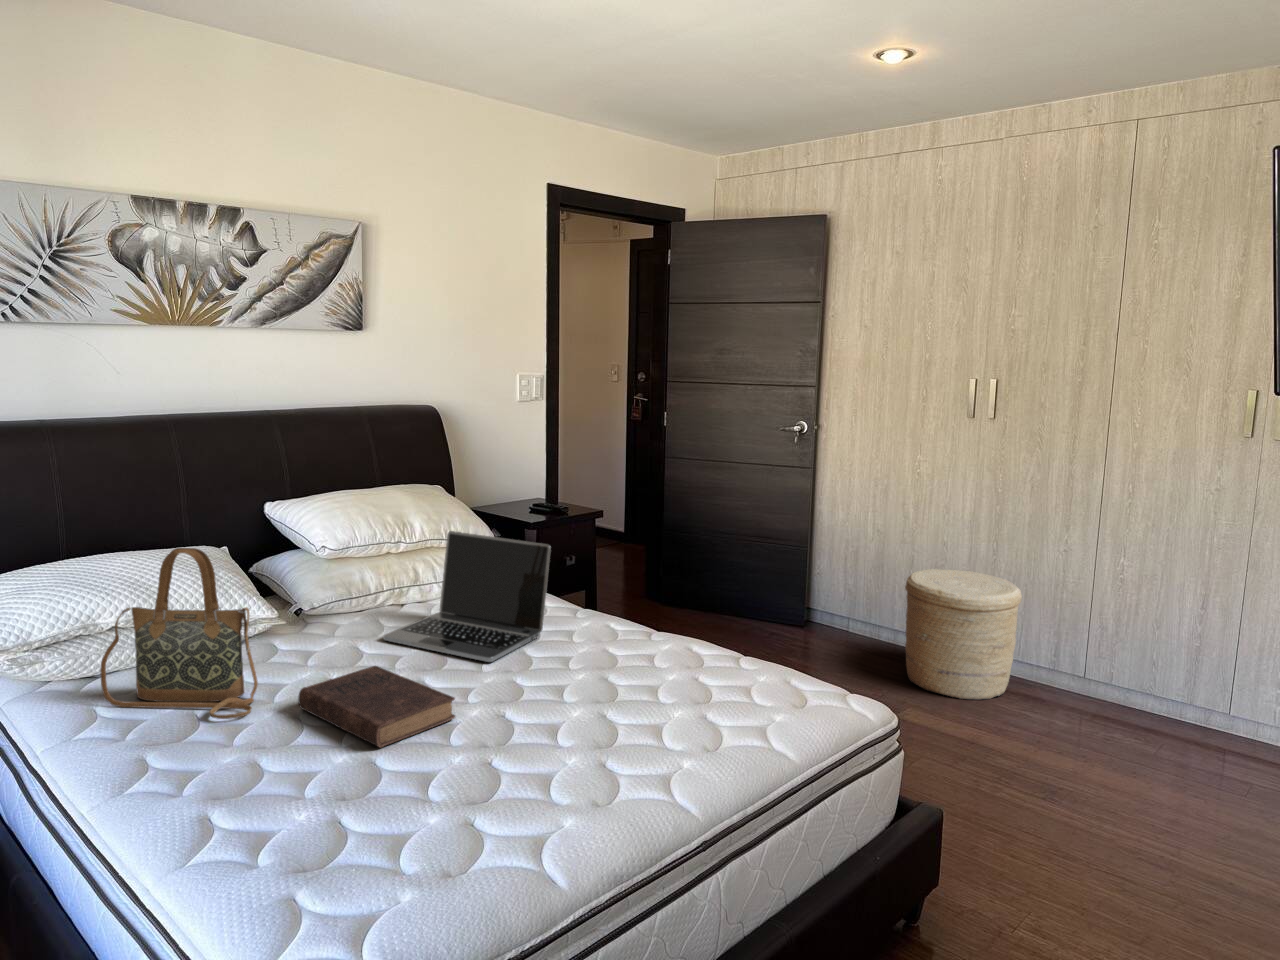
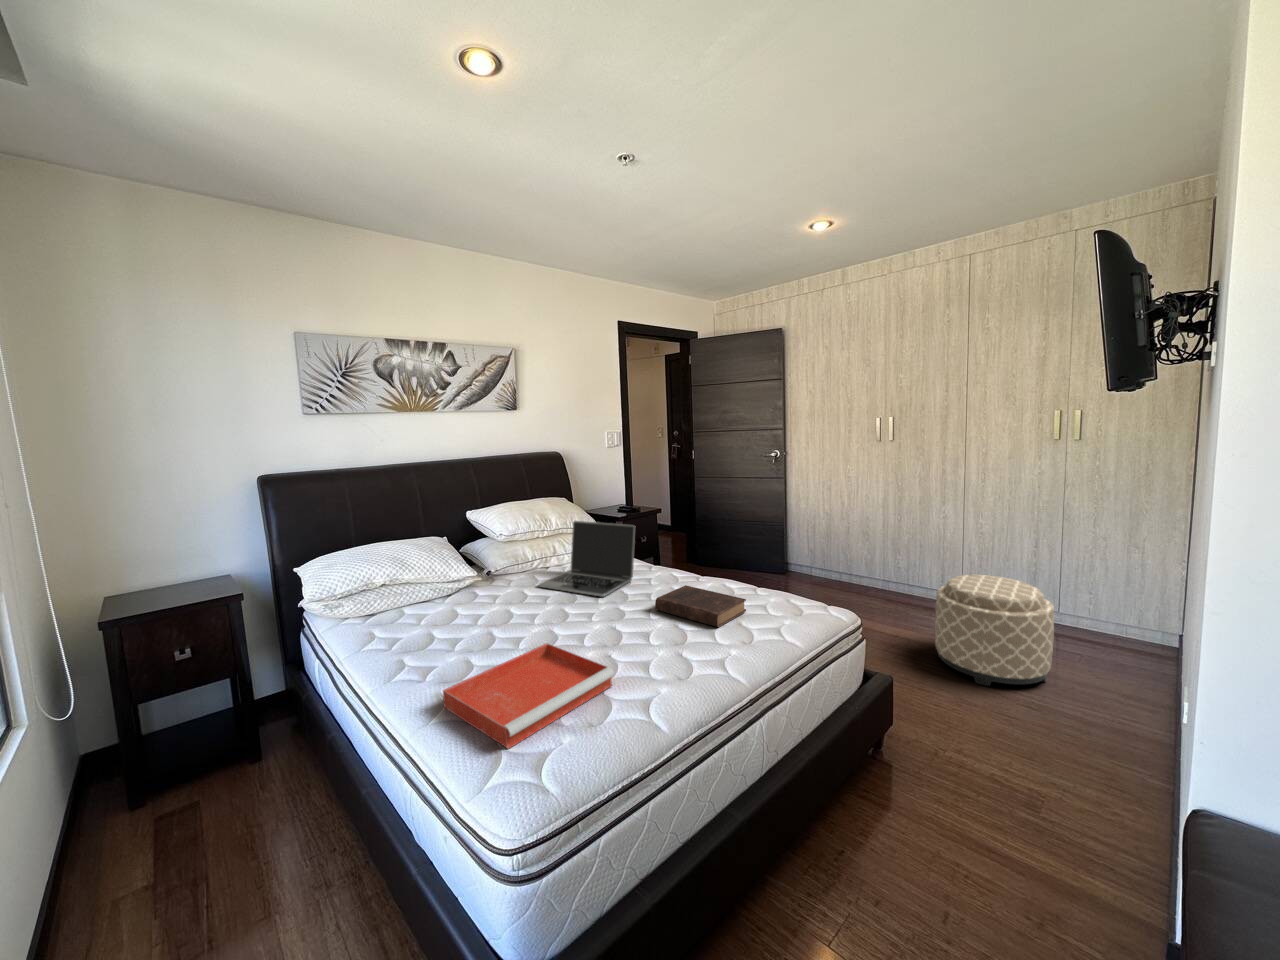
handbag: present [100,548,258,719] -> none [376,534,467,635]
woven basket: present [905,569,1022,699] -> none [846,534,921,612]
ottoman: none [1025,648,1206,826] -> present [935,575,1054,686]
book: present [298,666,455,748] -> present [655,585,746,627]
tray: none [210,739,492,908] -> present [443,643,614,749]

